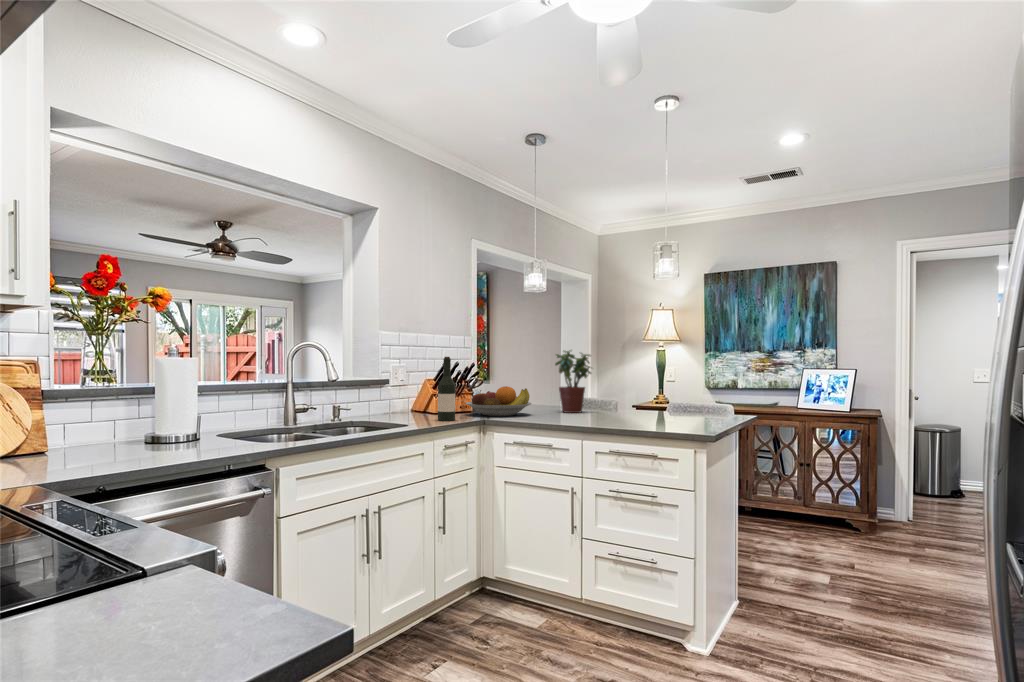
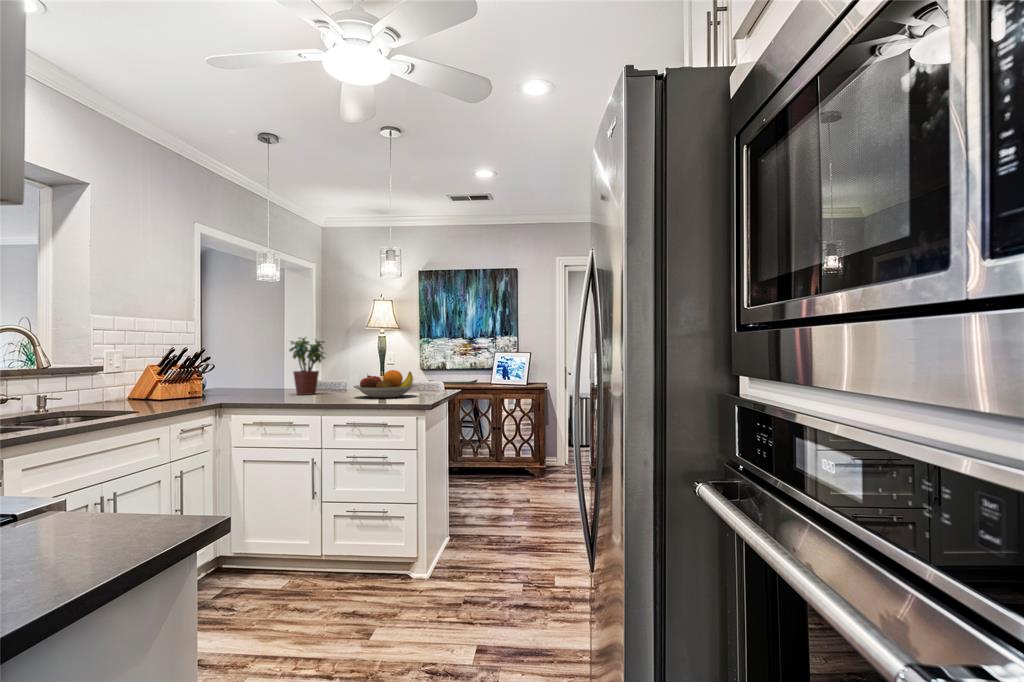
wine bottle: present [438,357,455,421] -> none [172,343,191,407]
fruit bowl: present [466,386,531,416] -> present [353,370,416,398]

